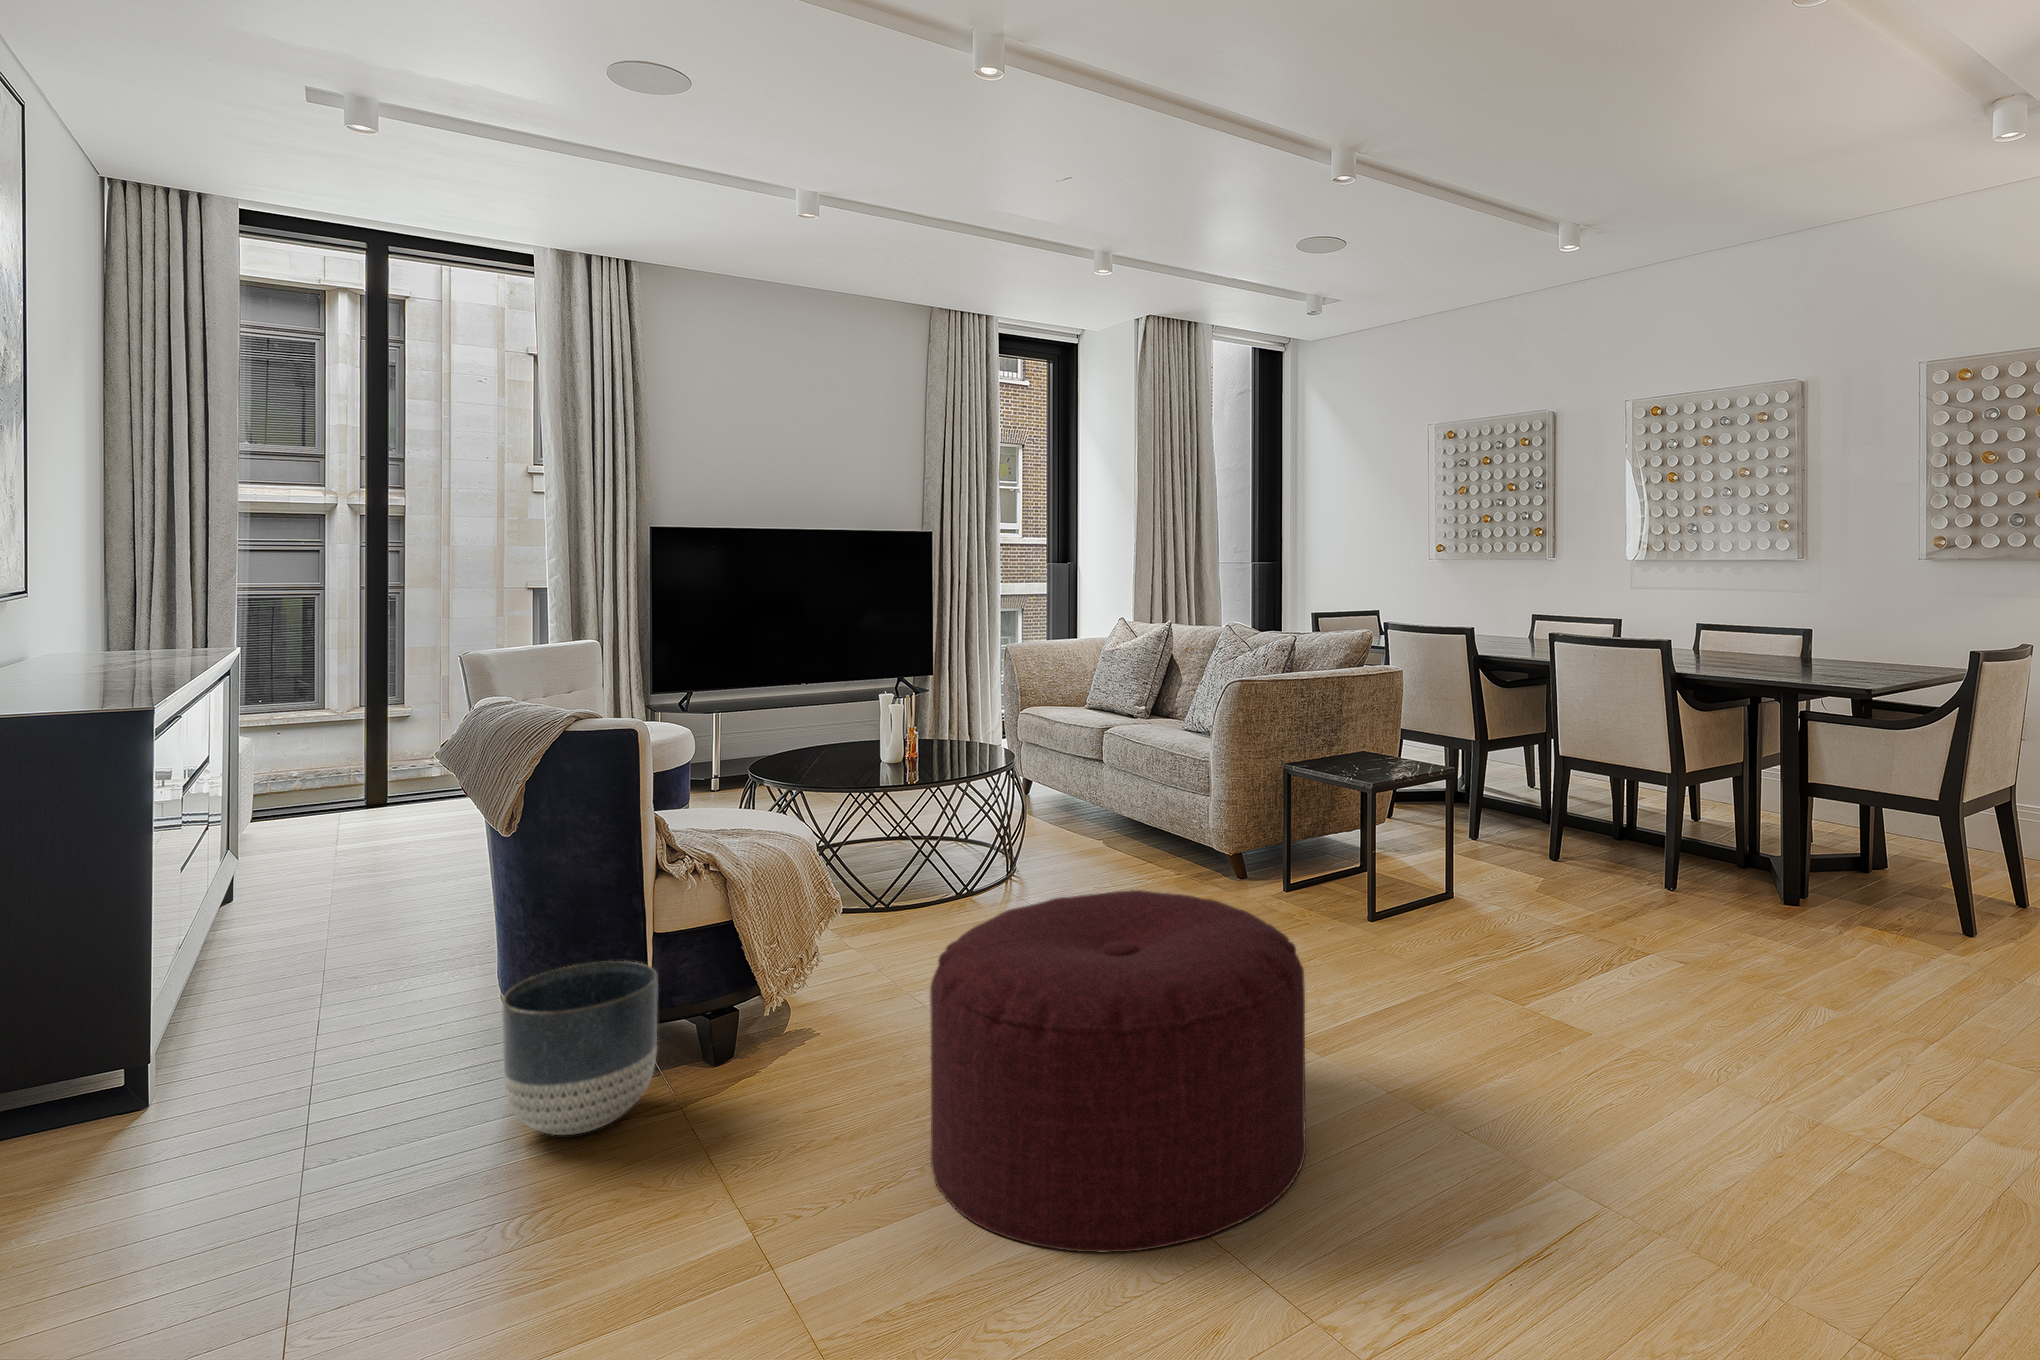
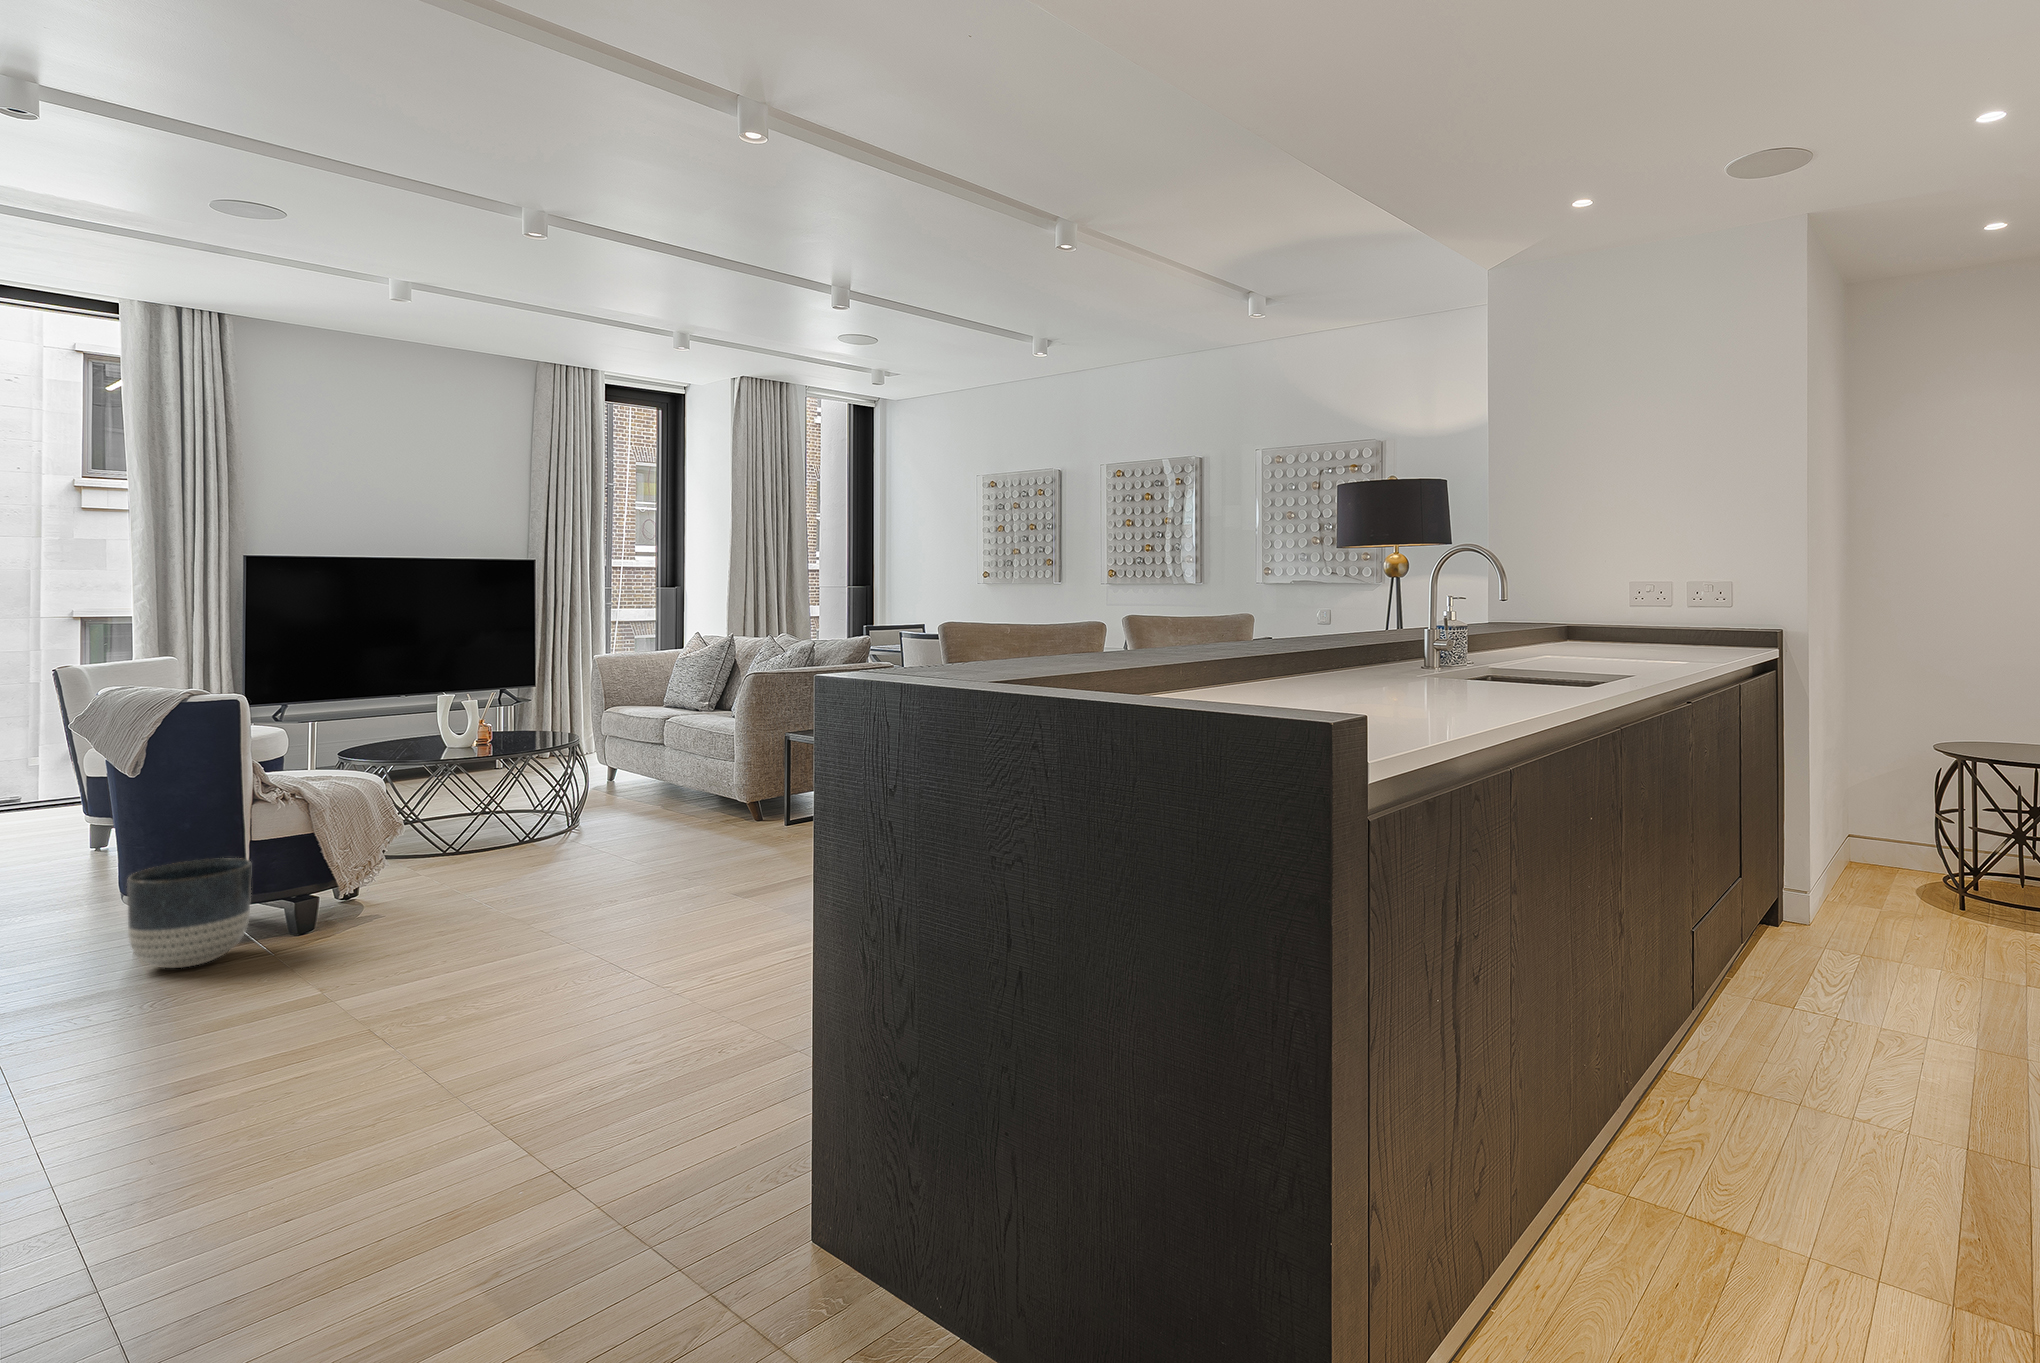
ottoman: present [930,890,1306,1252] -> none [453,796,714,981]

